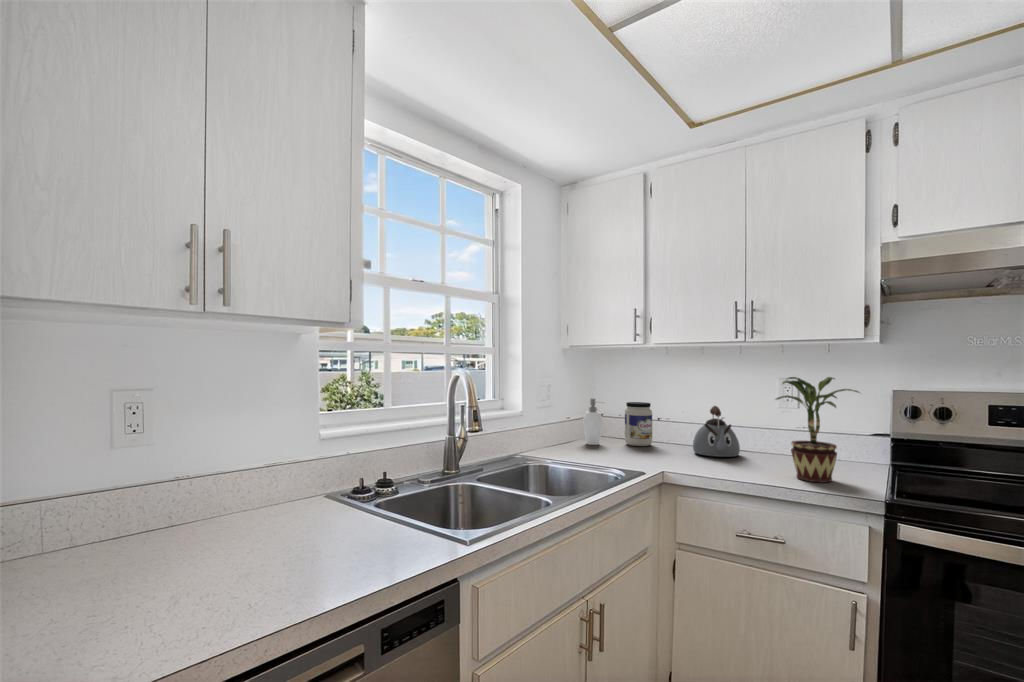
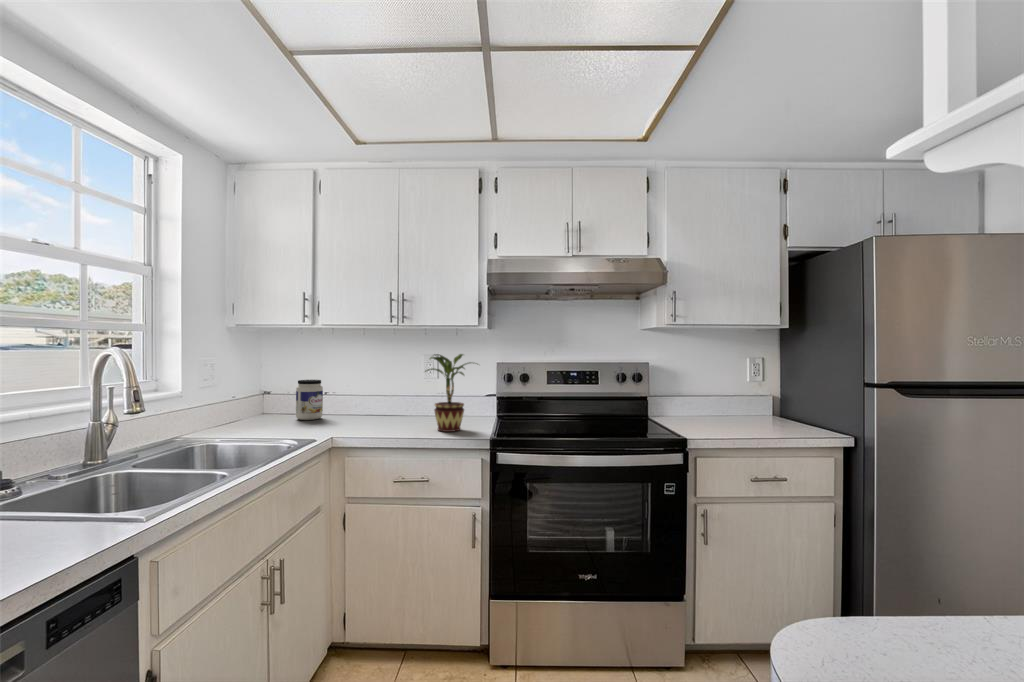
soap dispenser: present [583,398,603,445] -> none [252,378,276,423]
kettle: present [693,406,740,457] -> none [359,379,397,422]

